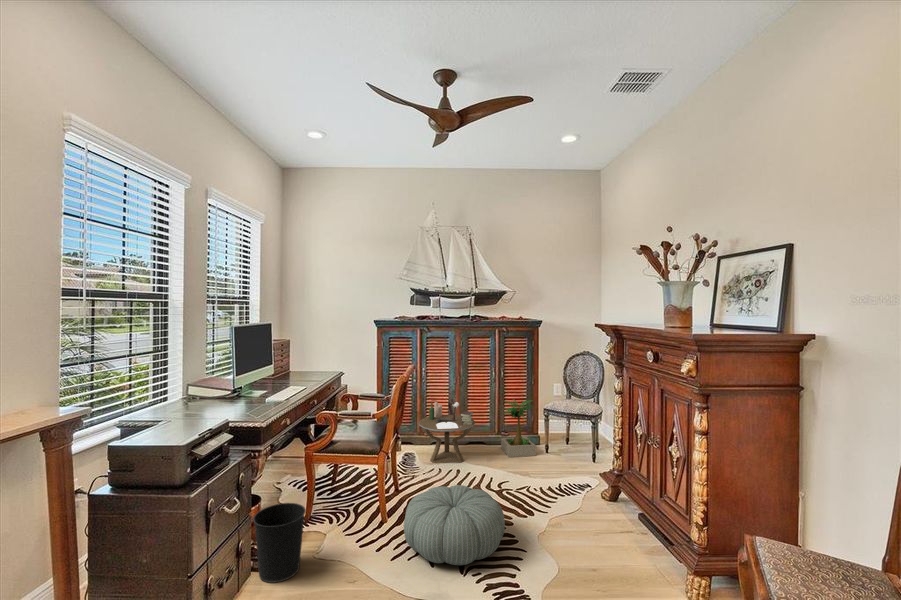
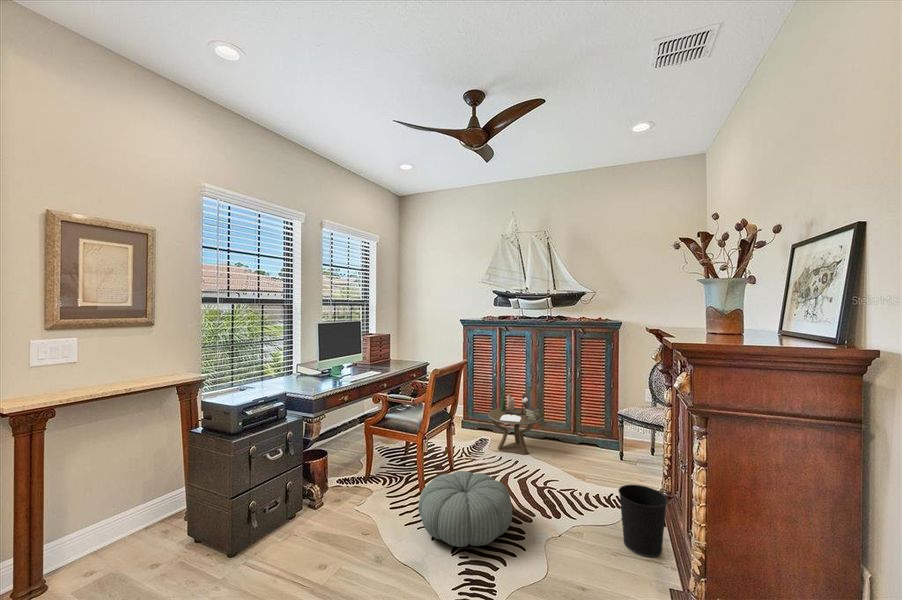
potted plant: present [501,400,536,457] -> none [572,399,614,461]
wastebasket: present [253,503,306,583] -> present [618,485,668,557]

